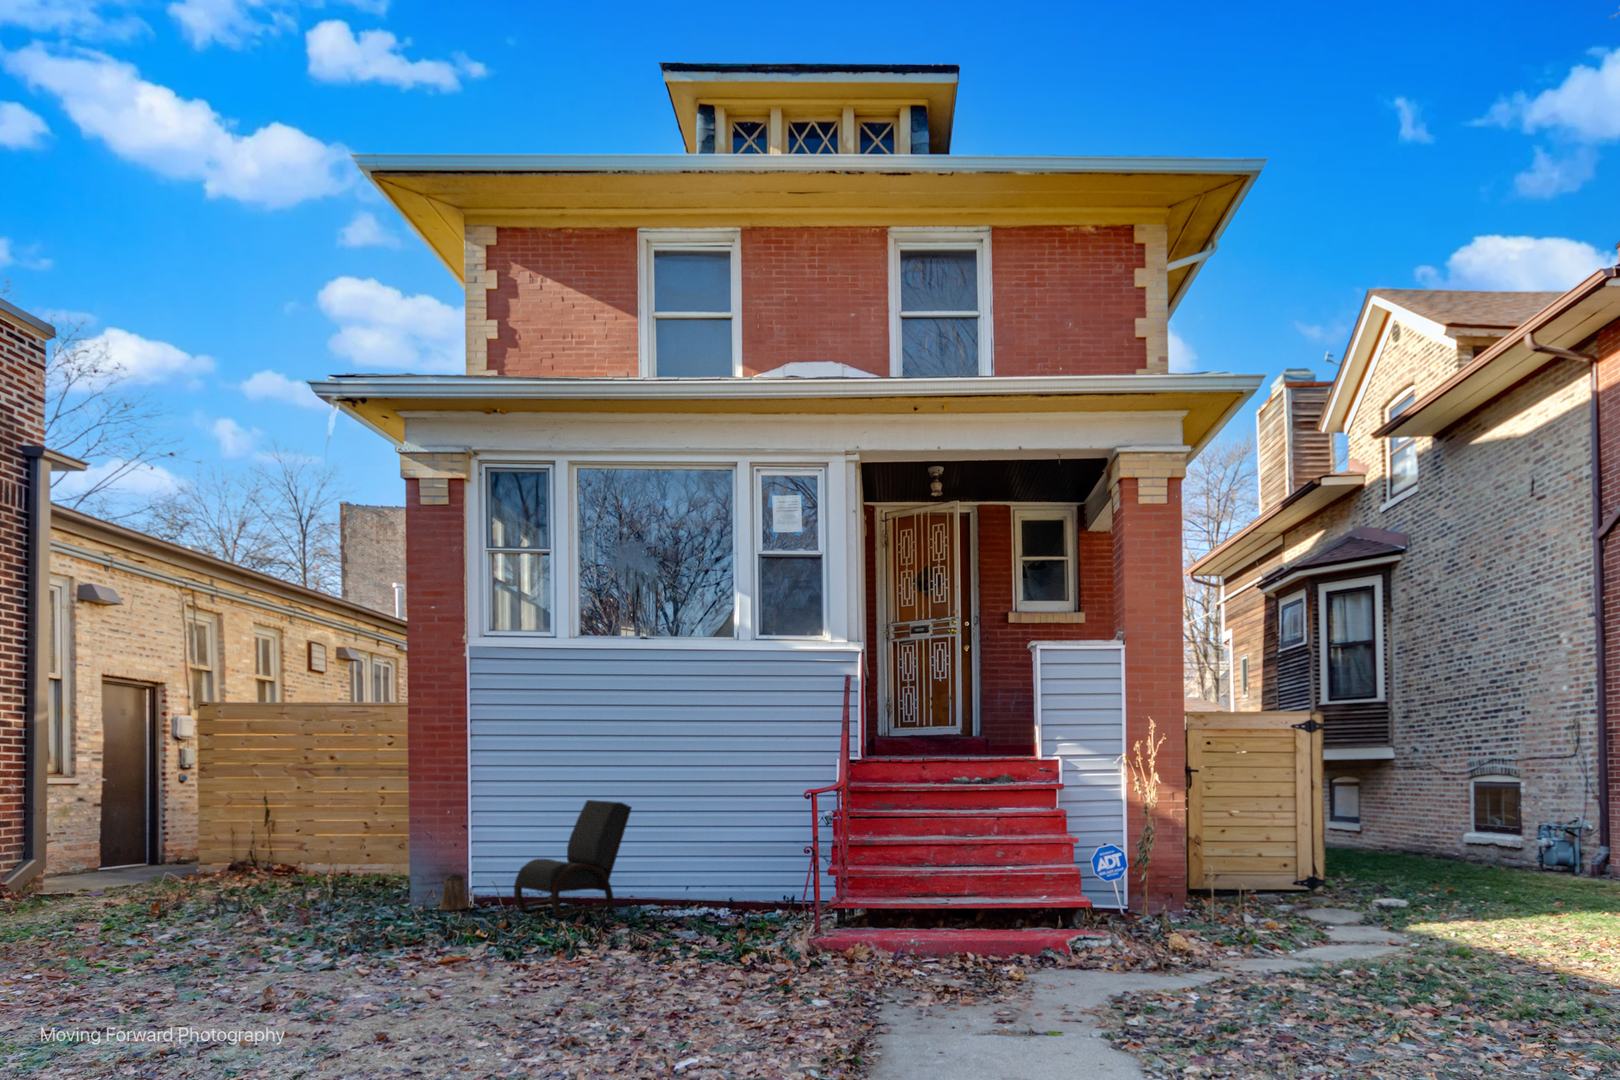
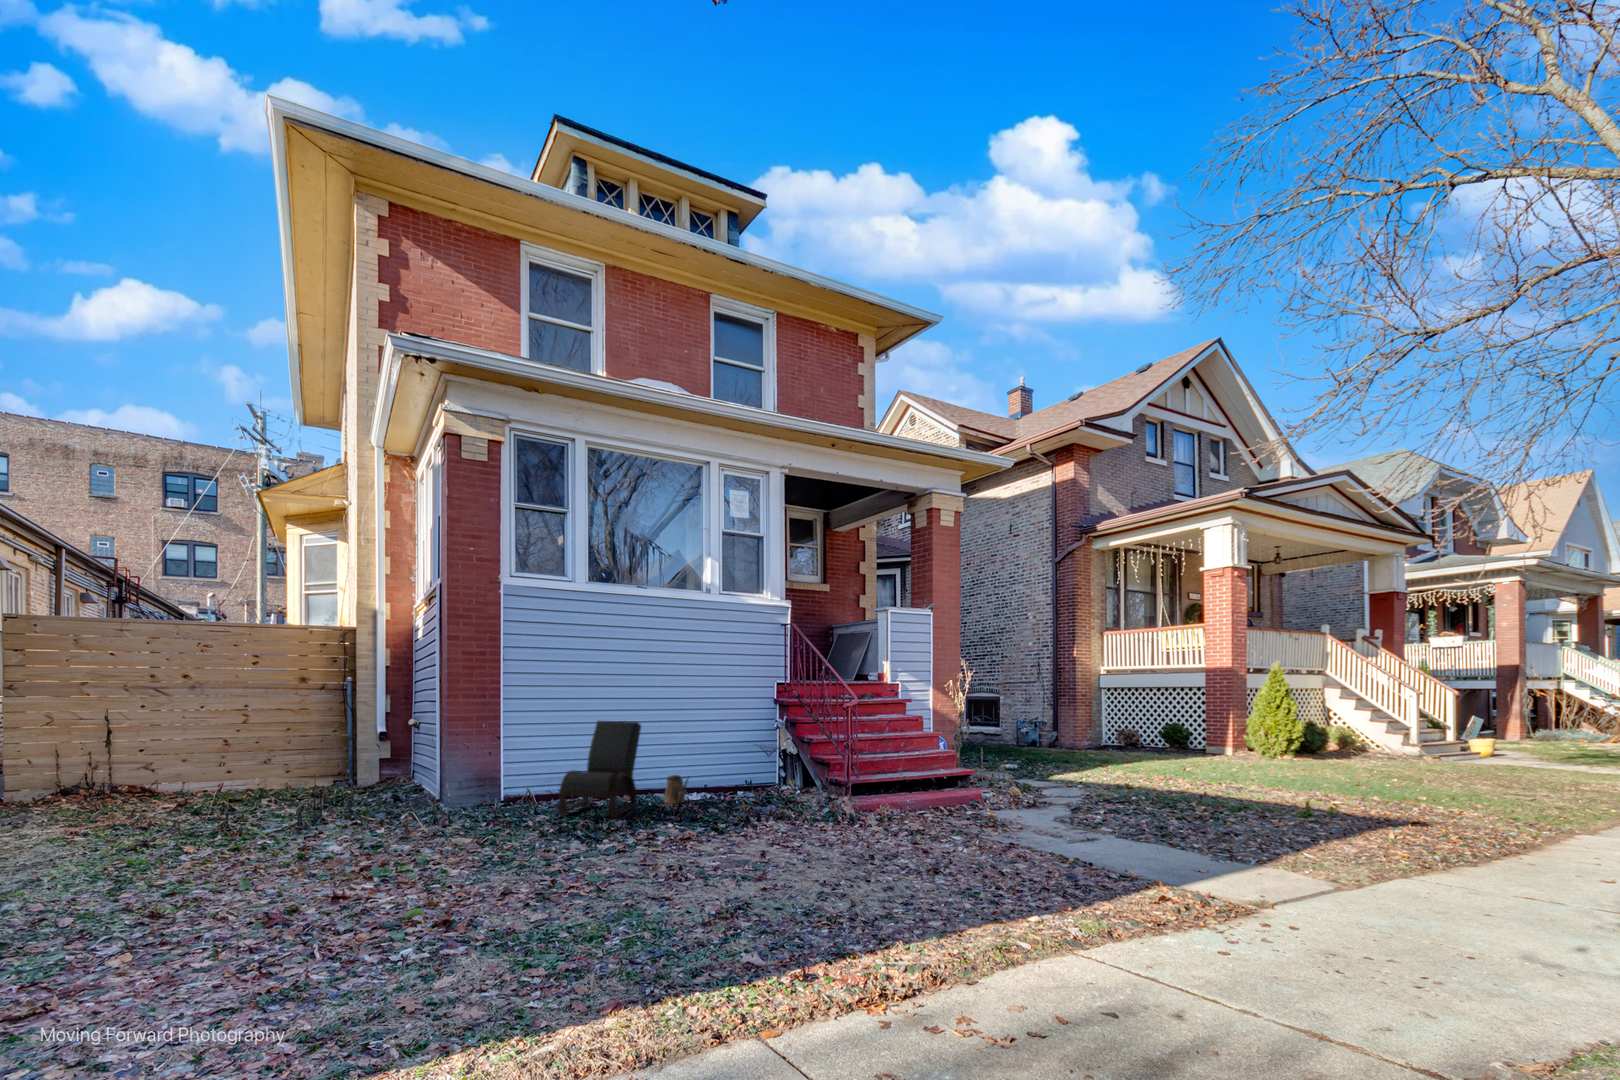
watering can: present [439,873,468,911] -> present [664,775,689,804]

